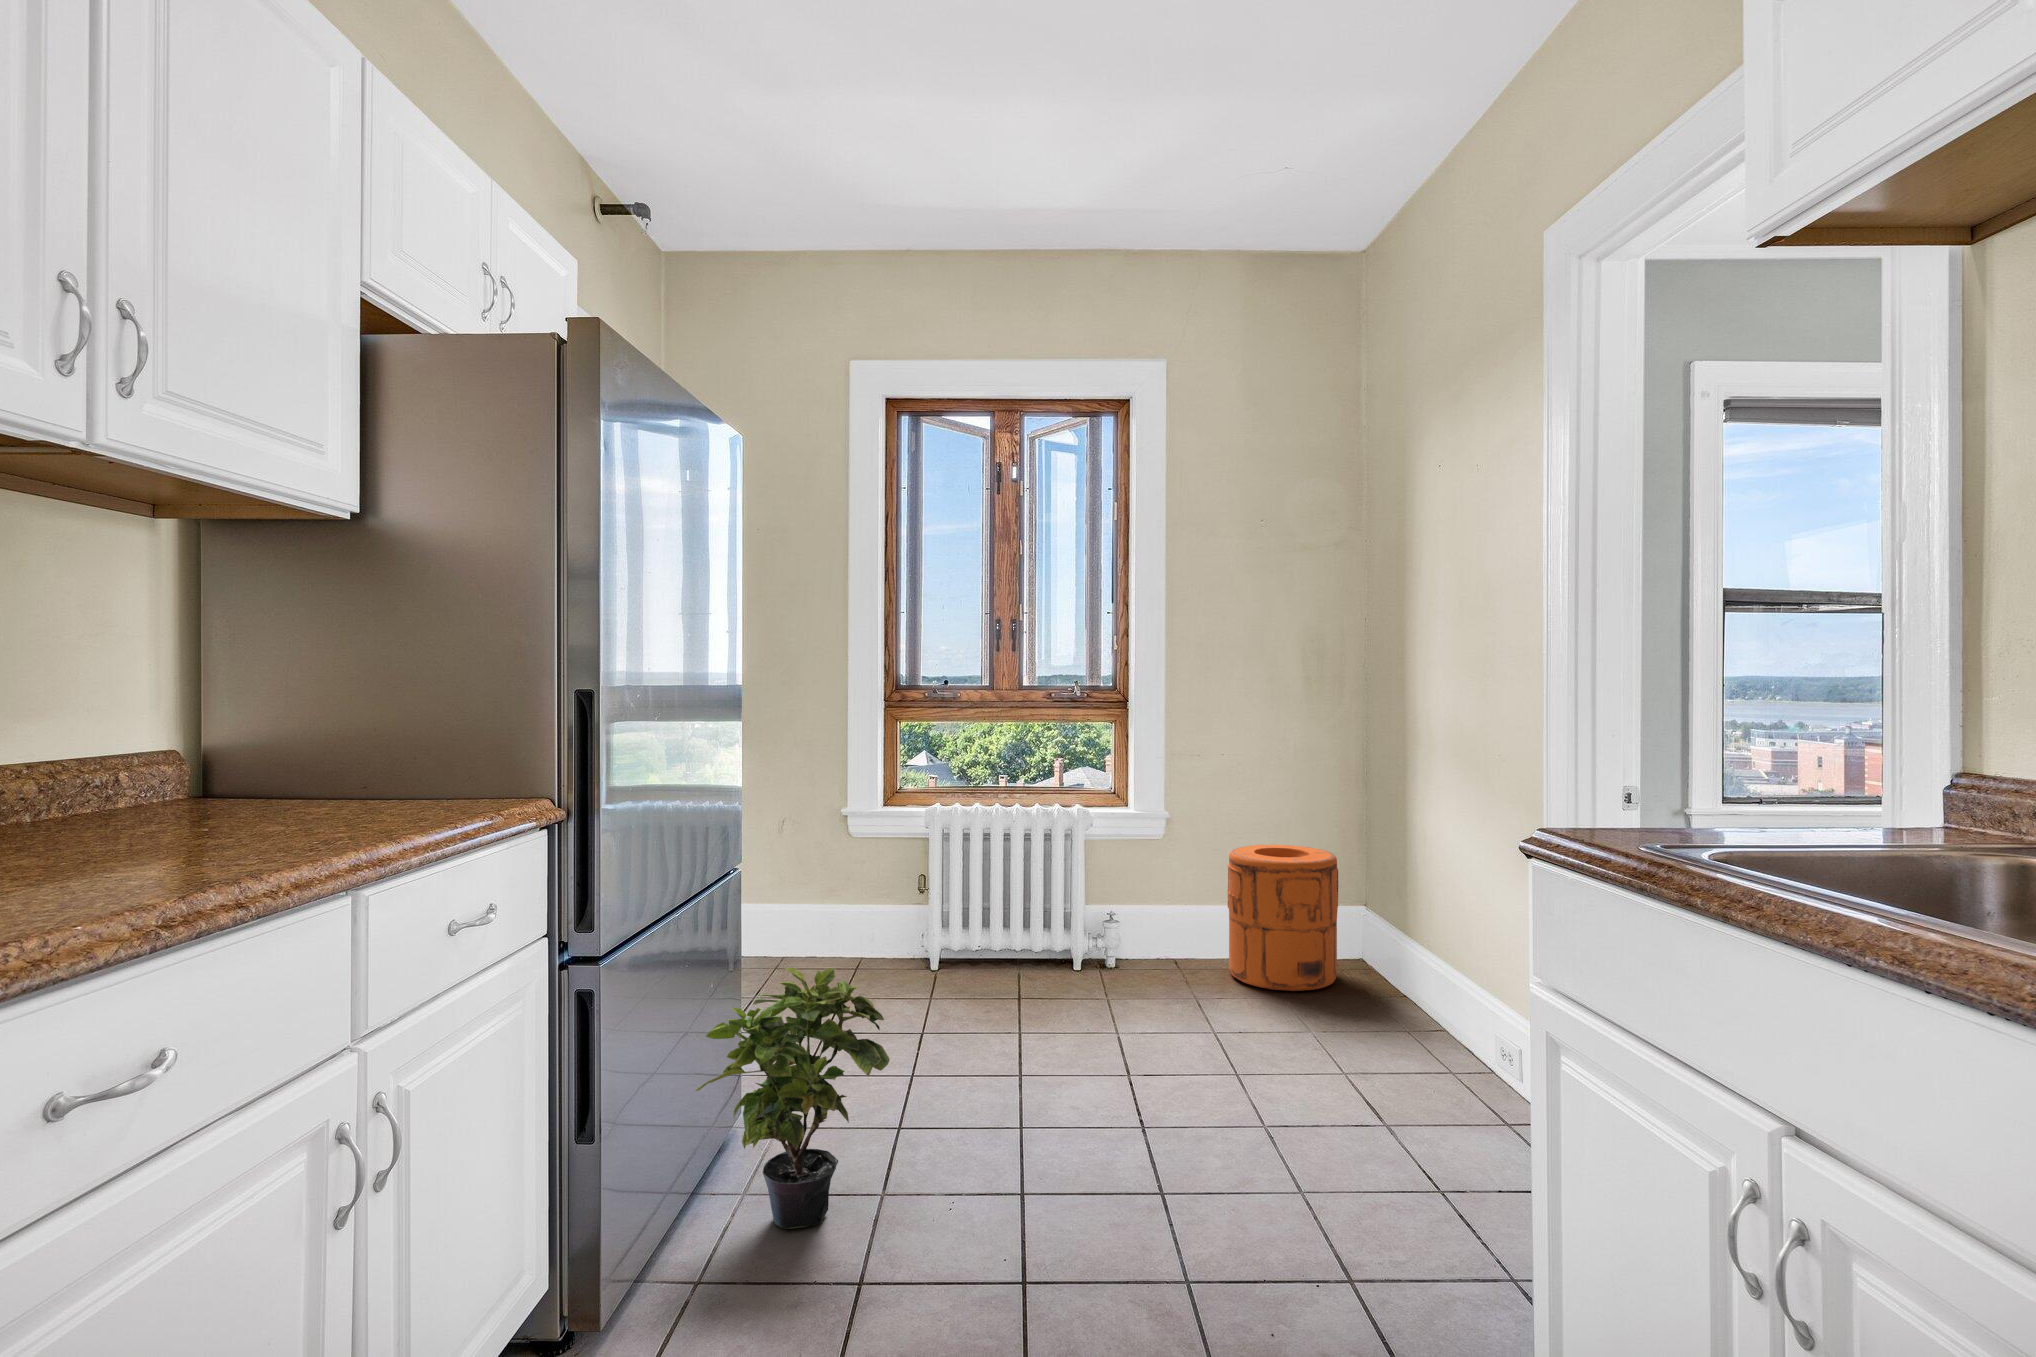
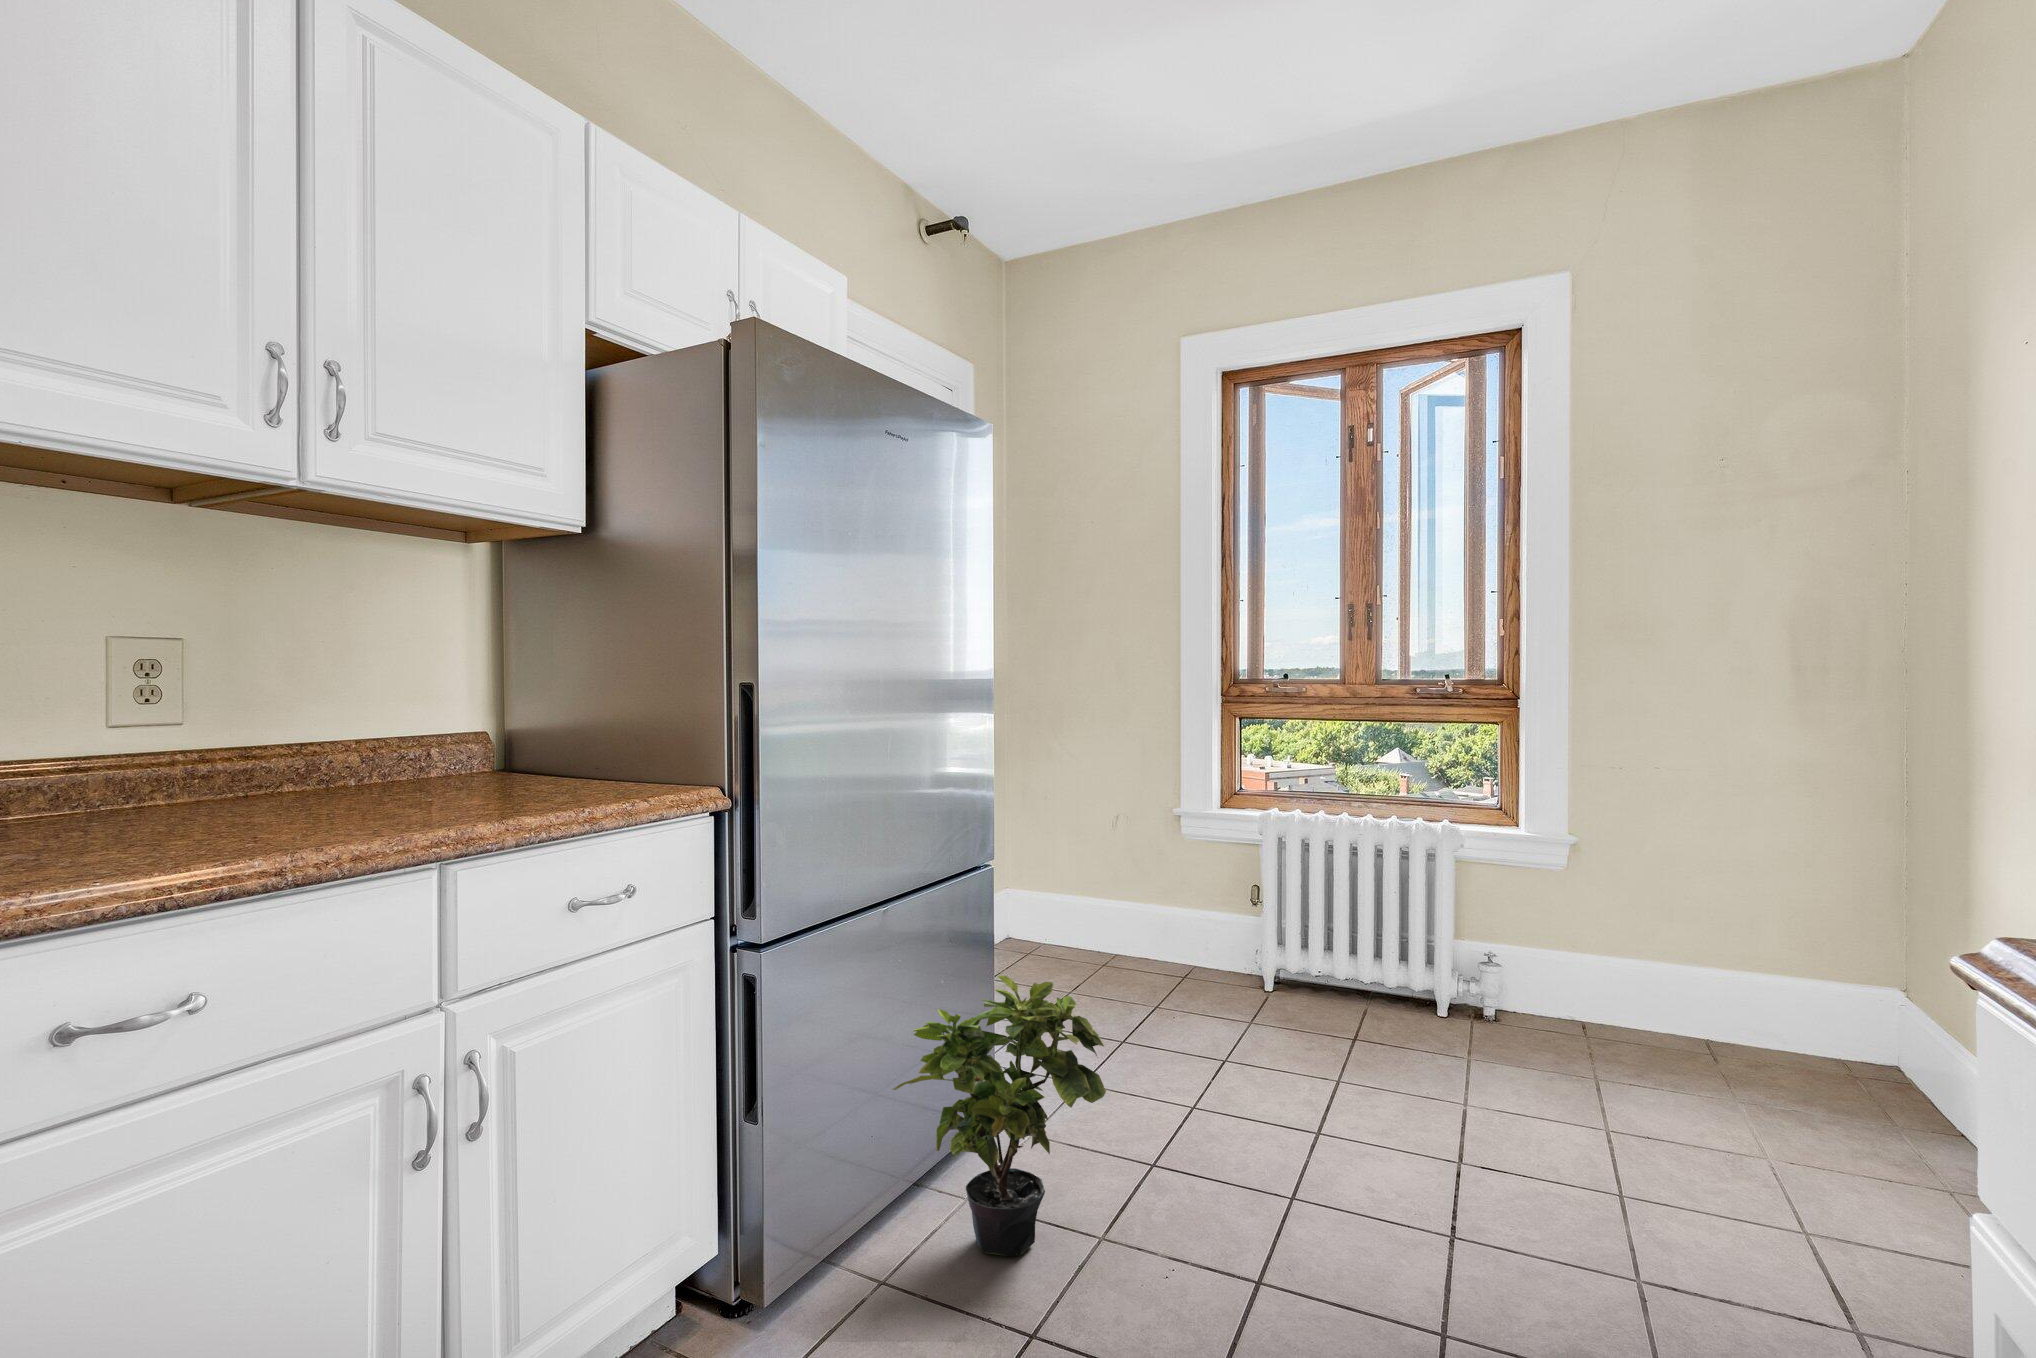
trash can: present [1228,845,1338,991] -> none [1649,887,1825,1091]

